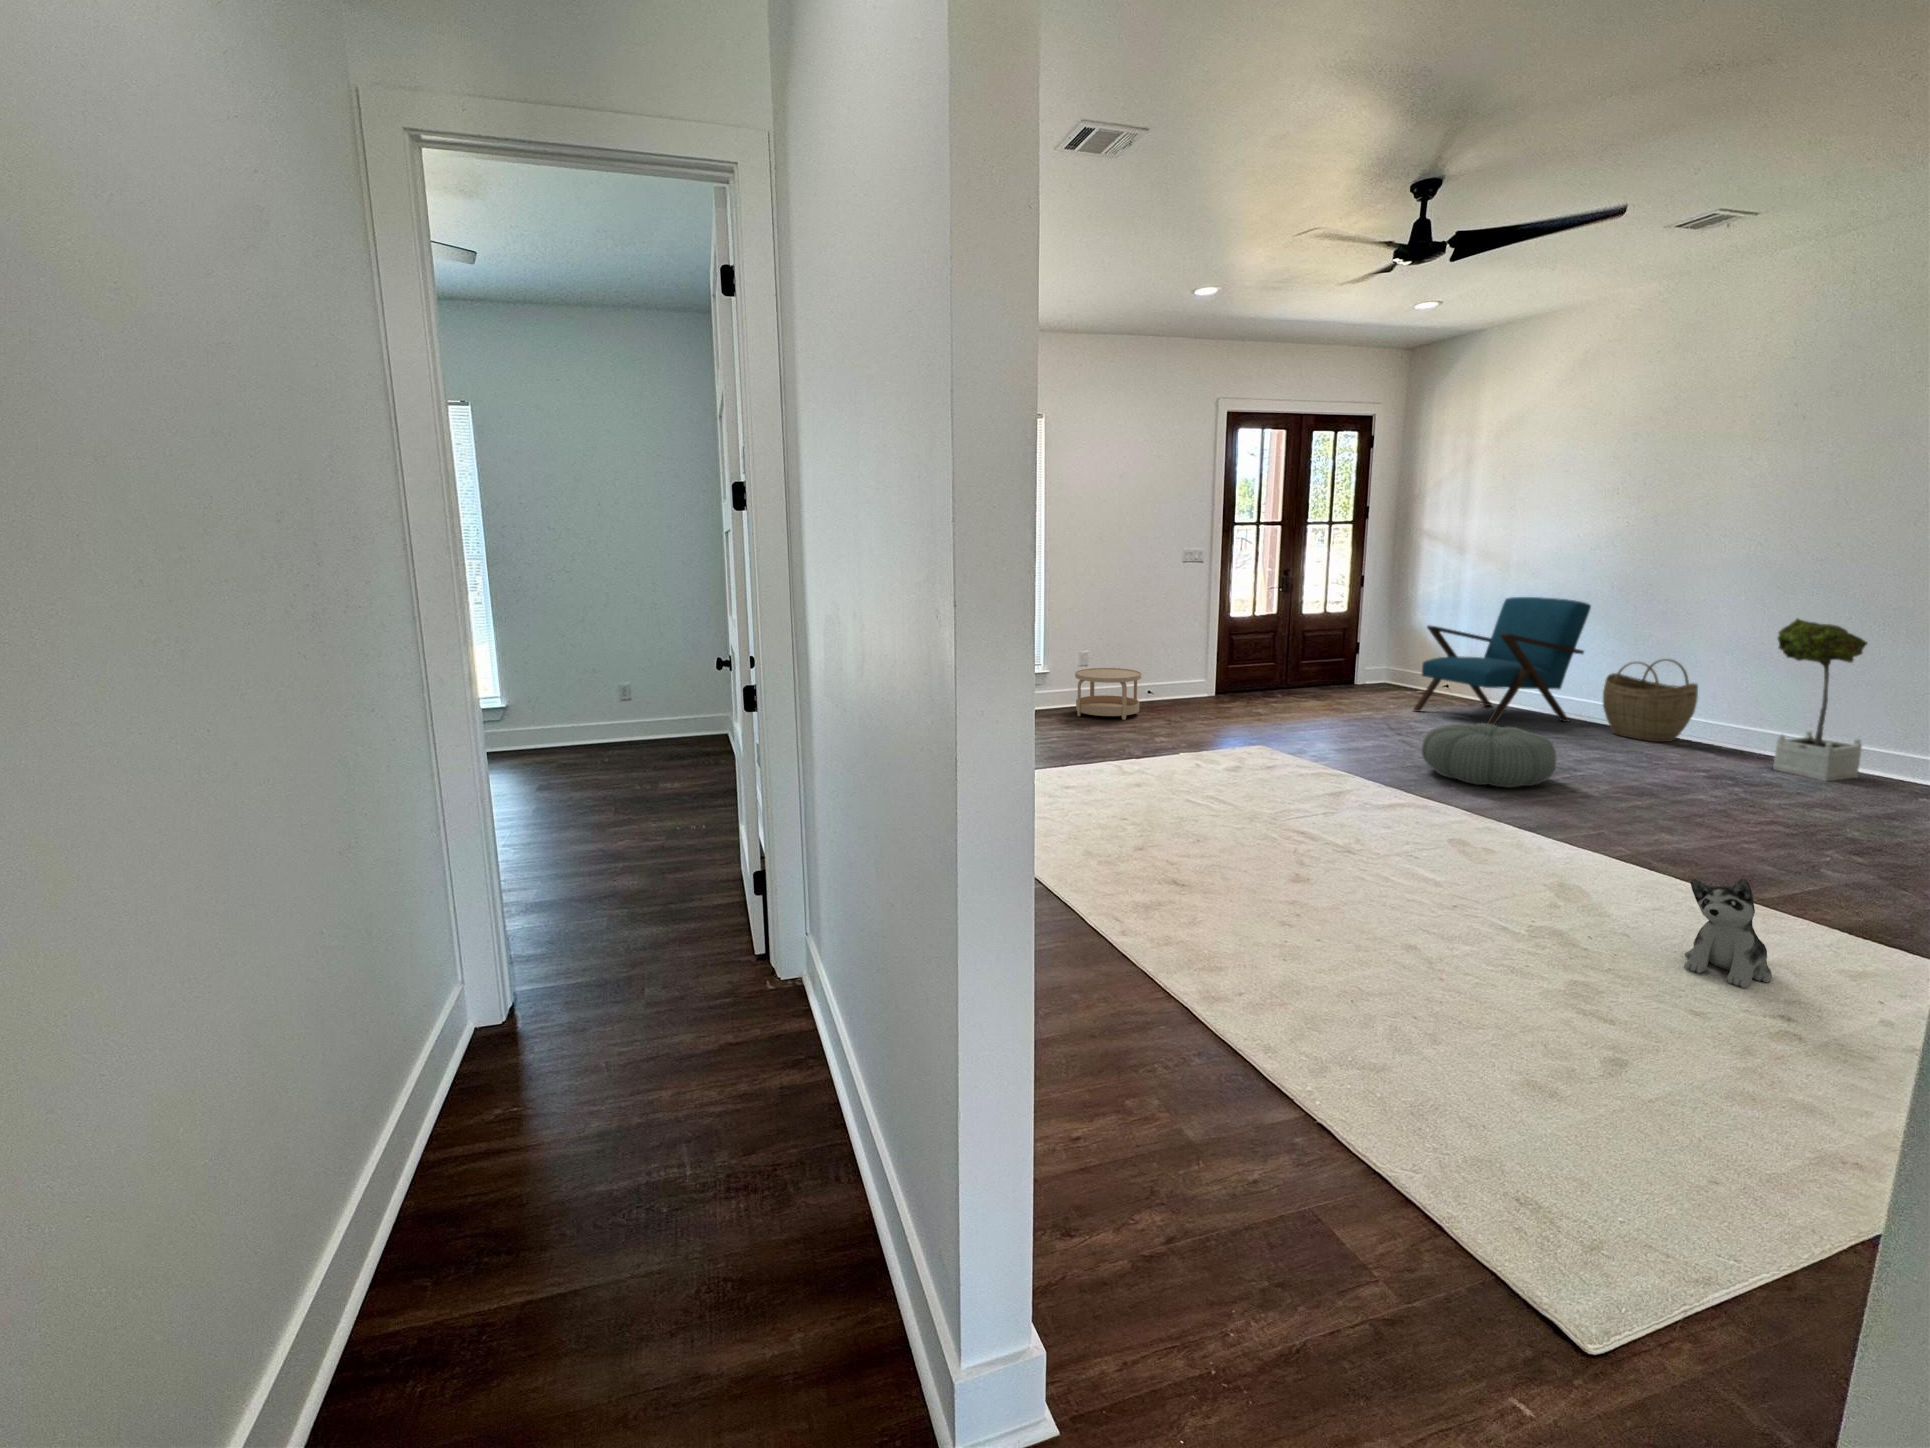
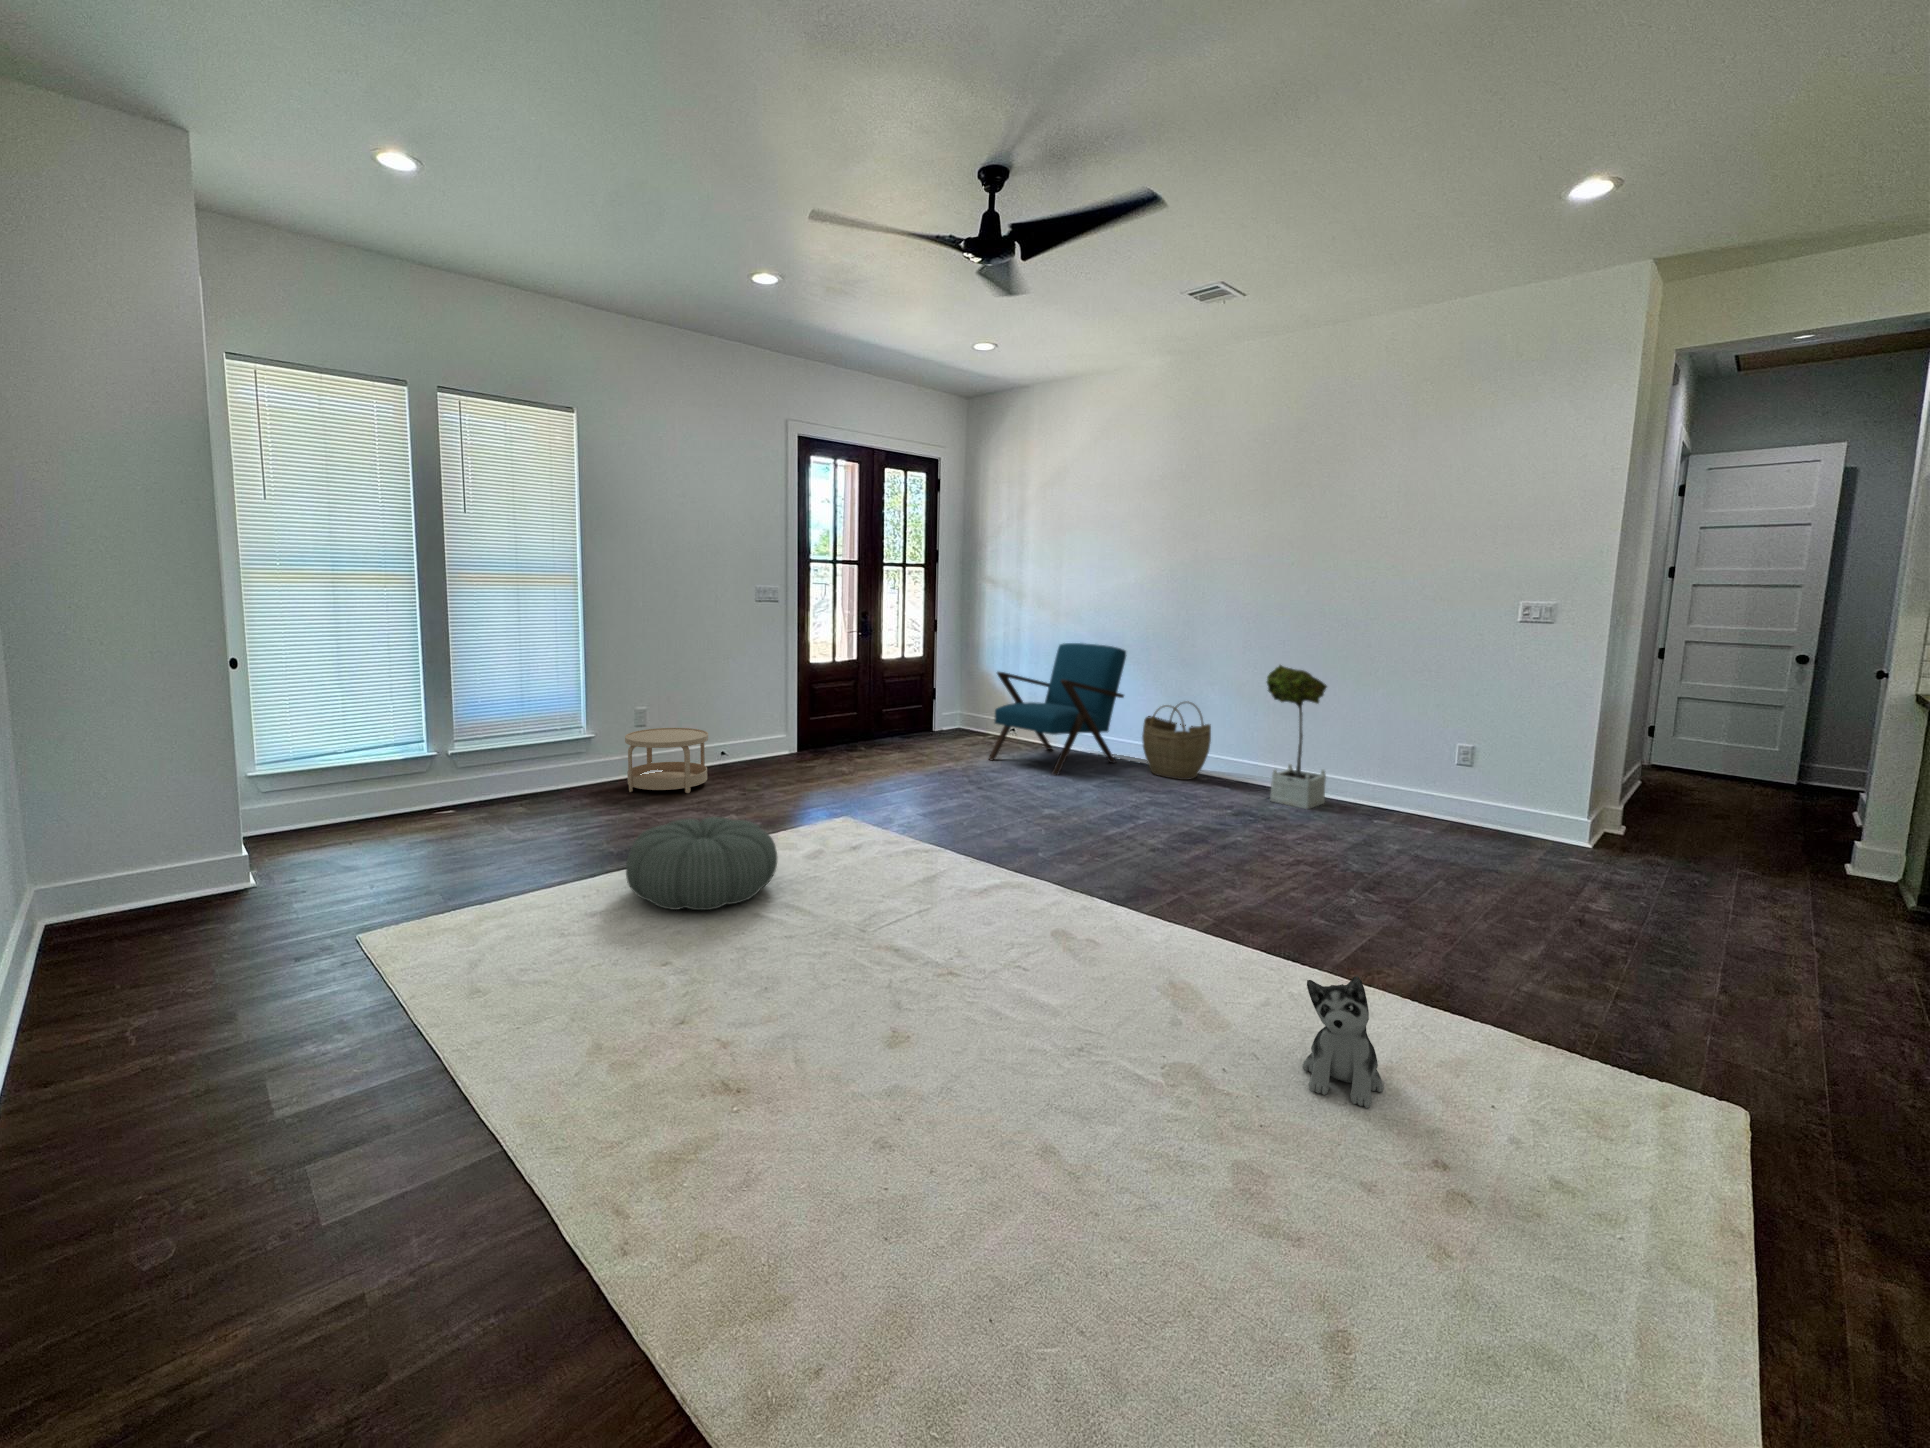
pouf: present [1422,723,1556,788] -> present [626,817,777,910]

